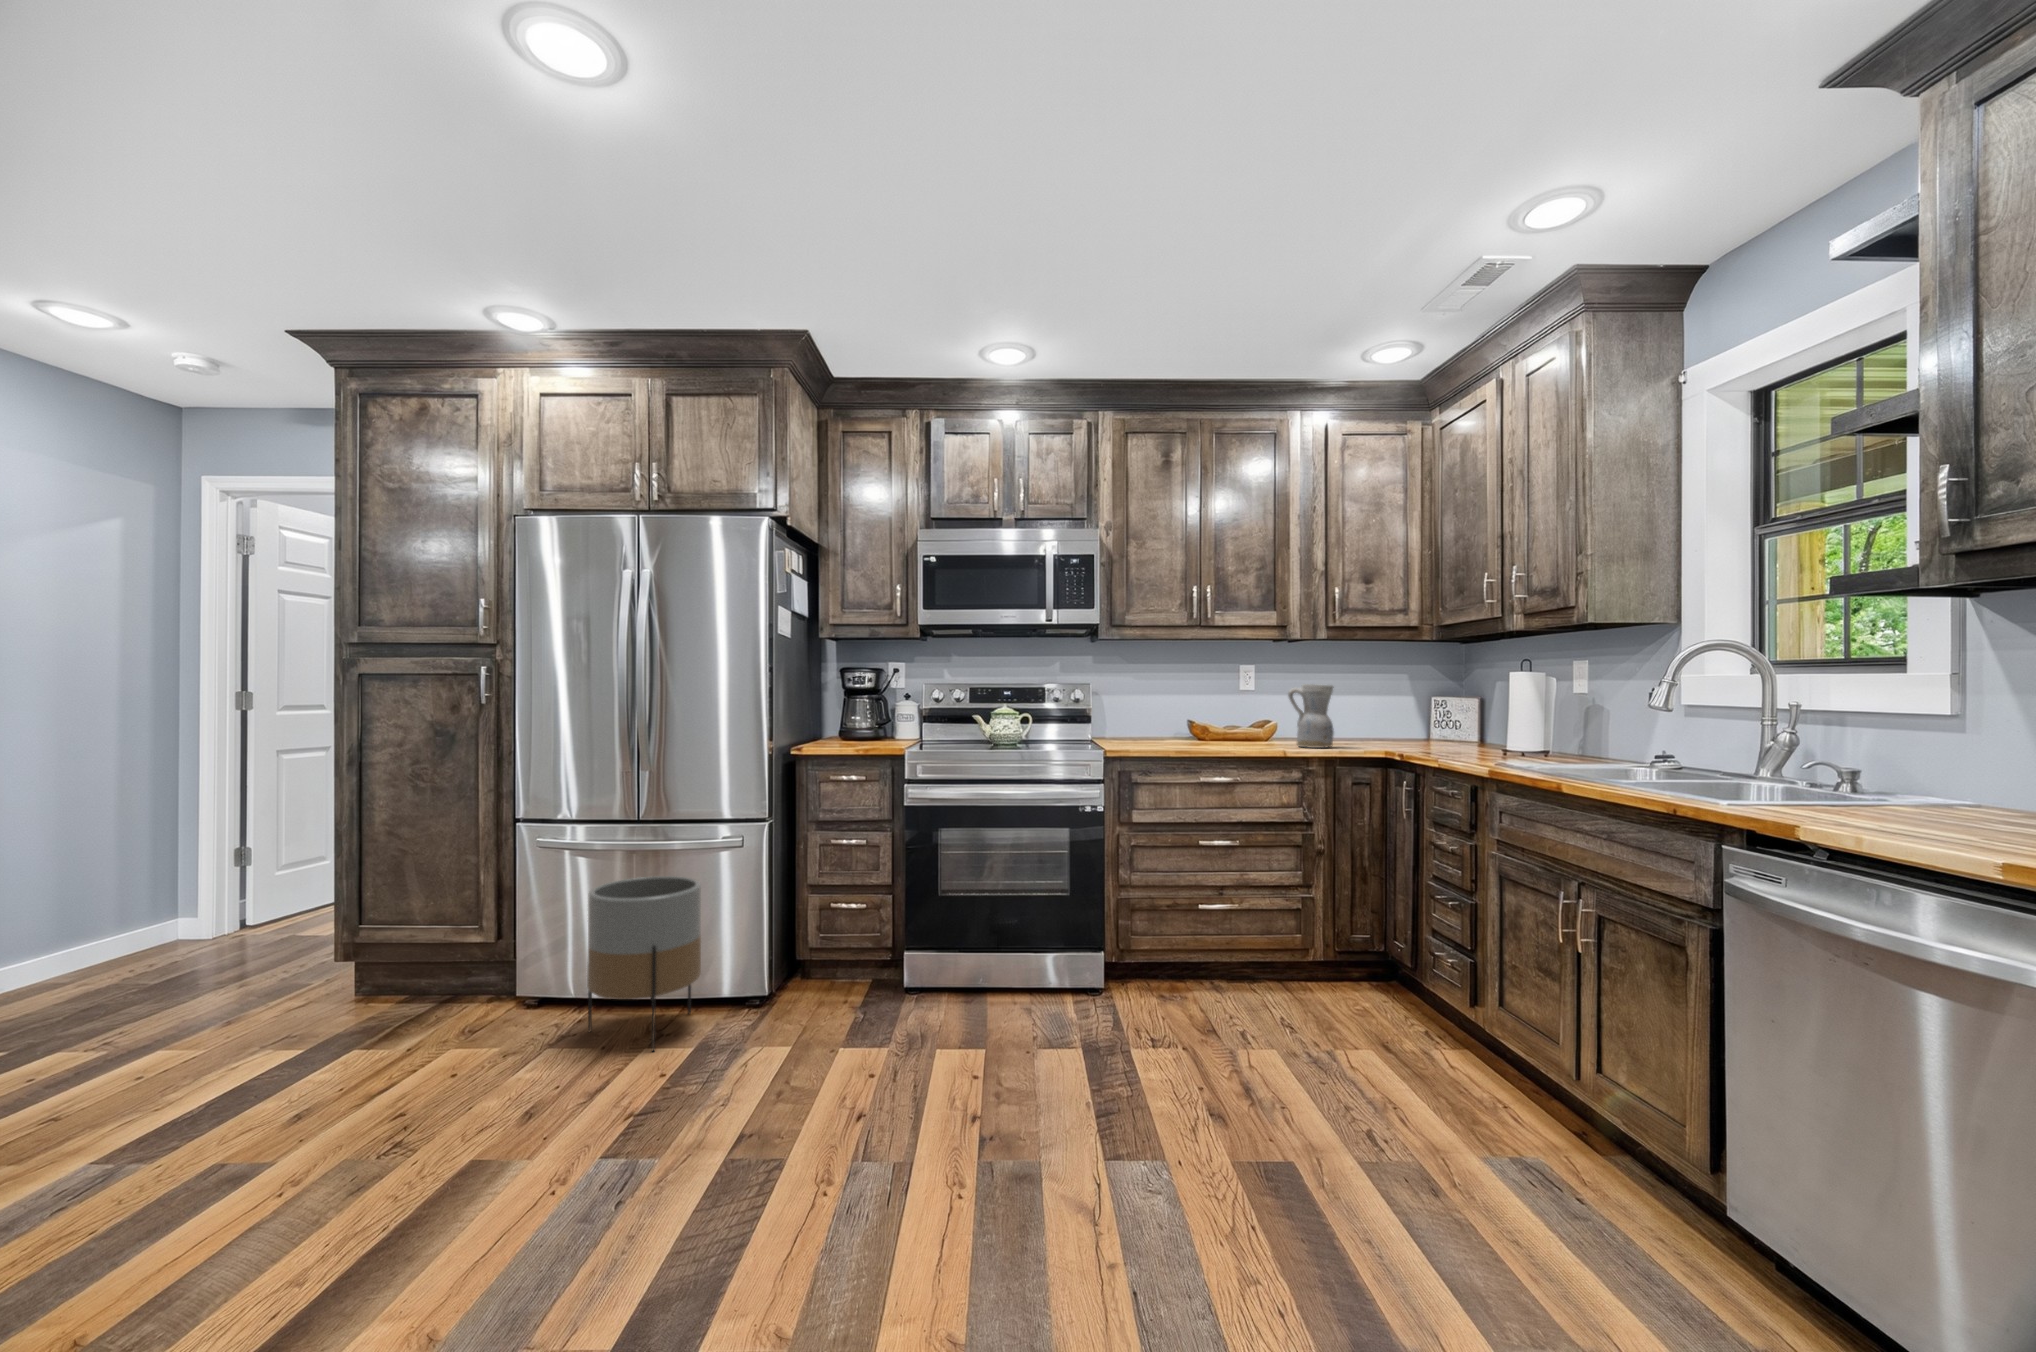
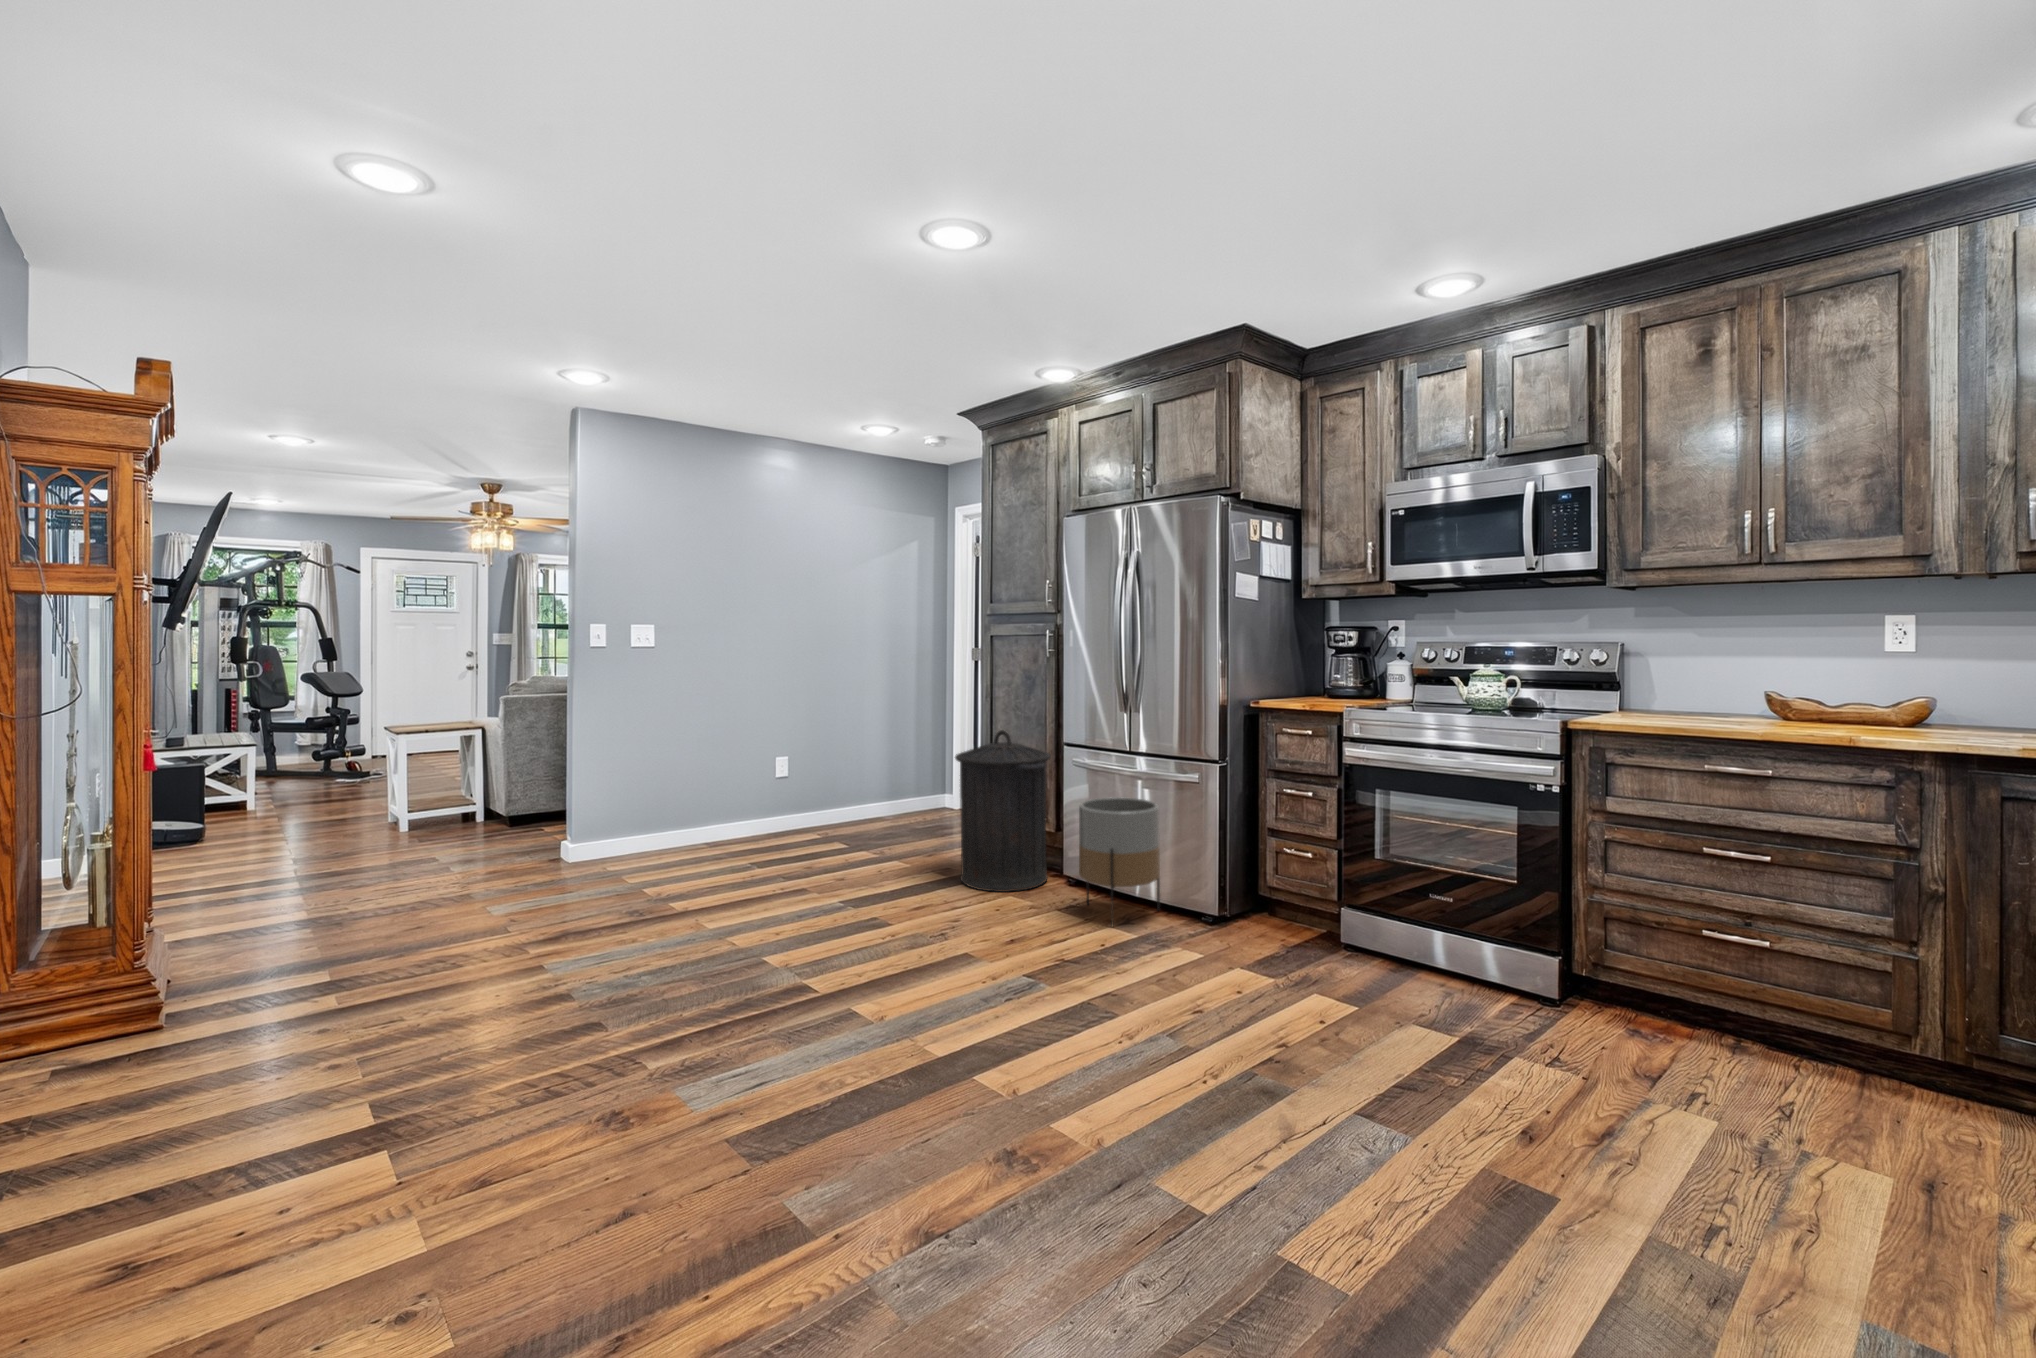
ceramic pitcher: present [1288,684,1334,748] -> none [1888,646,1976,741]
trash can: none [331,805,509,1057] -> present [955,730,1051,892]

